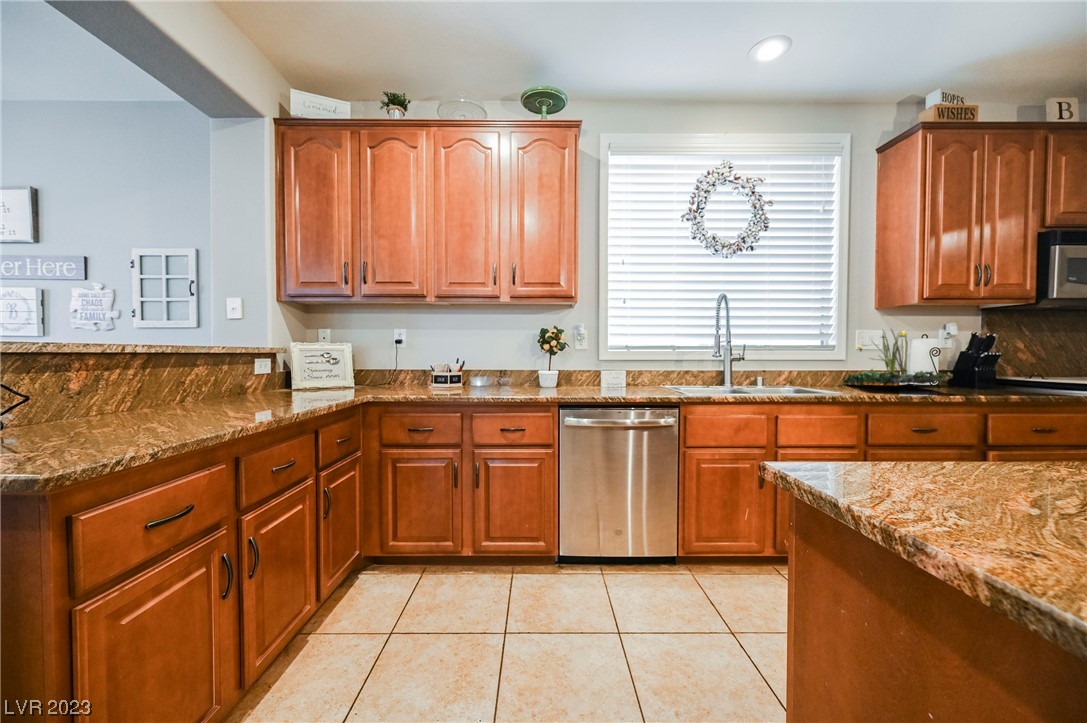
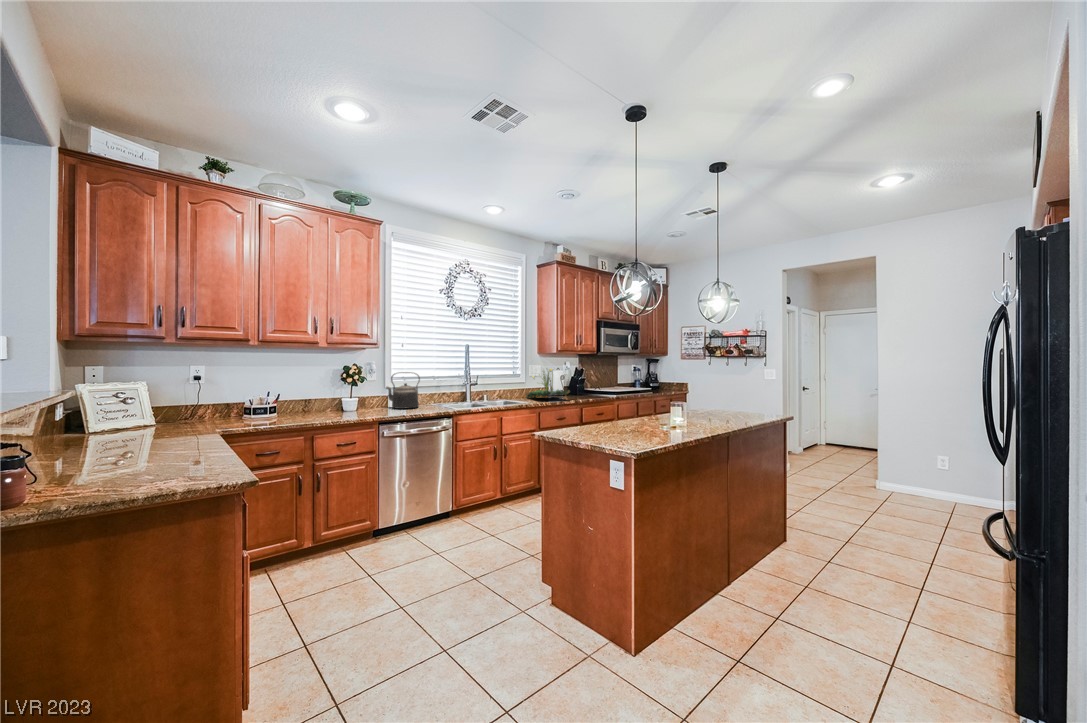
kettle: none [598,337,639,388] -> present [386,372,420,409]

